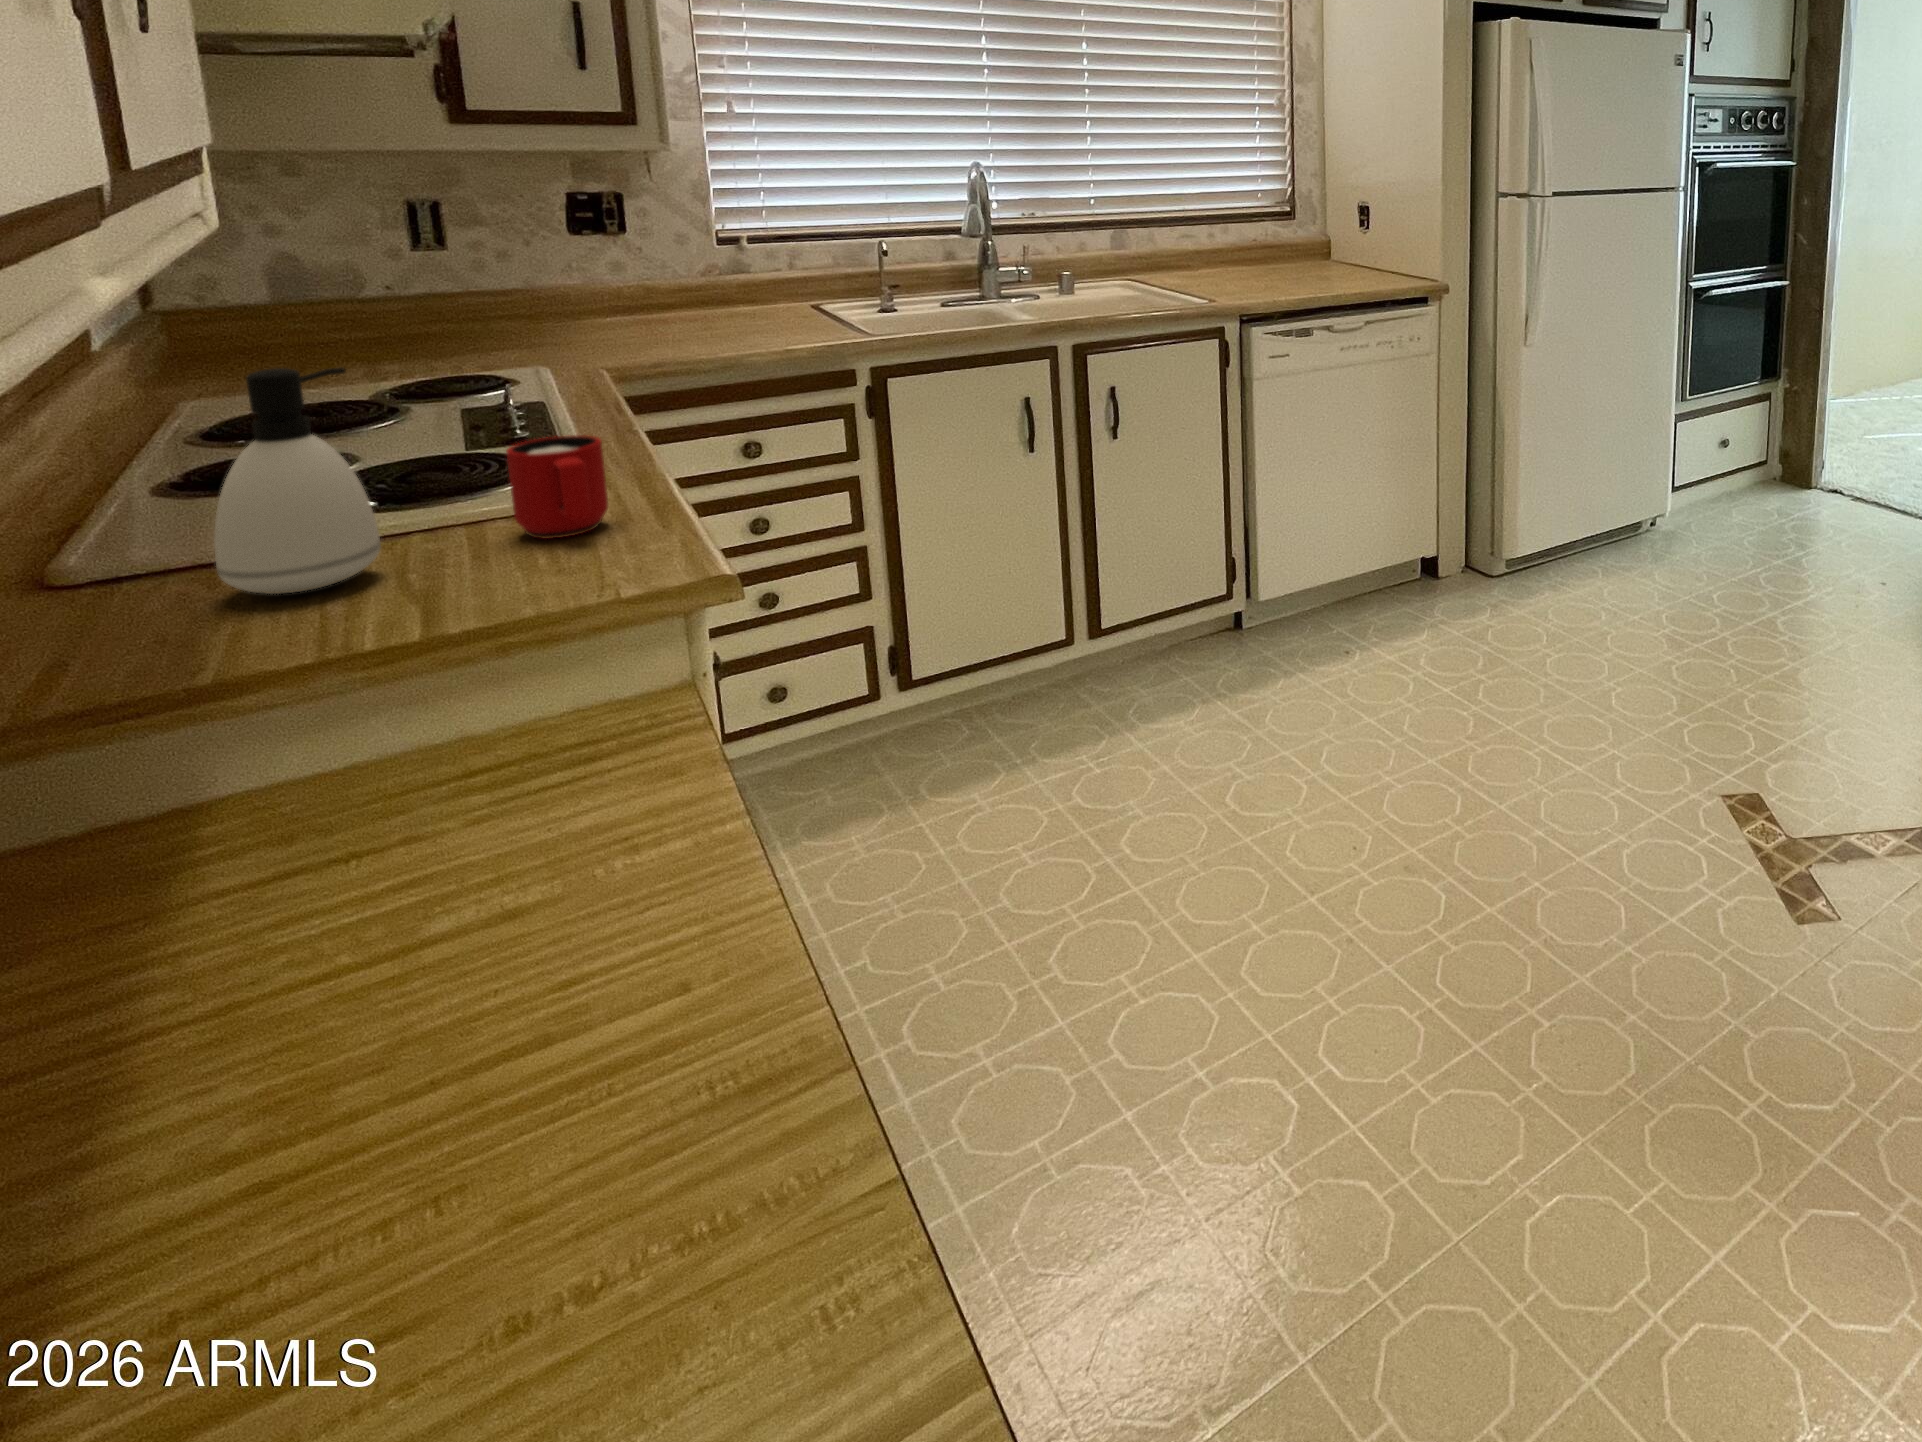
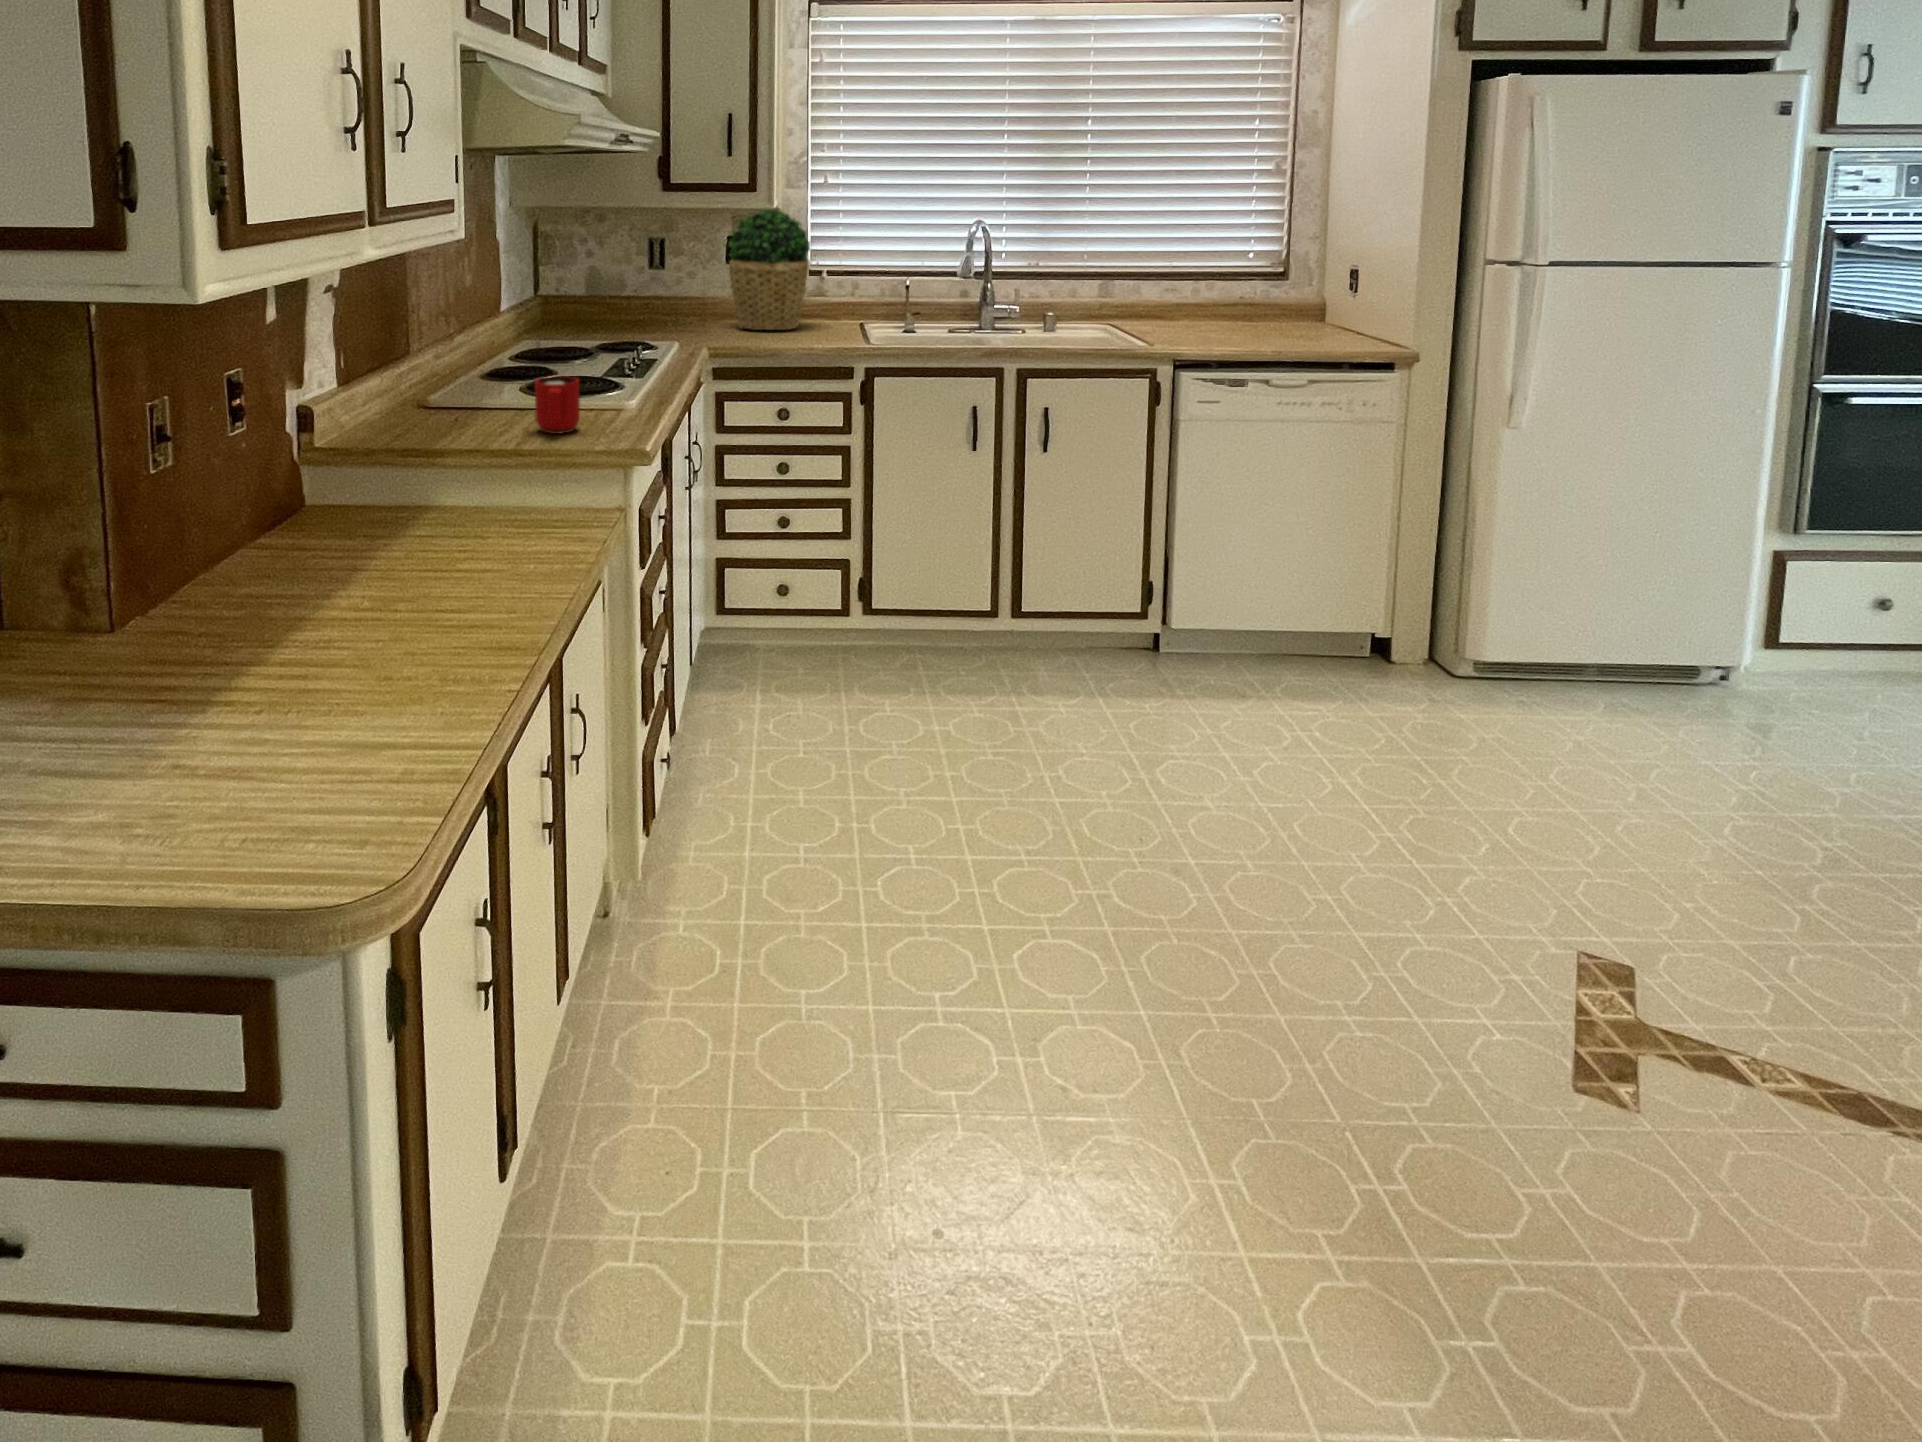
potted plant: none [592,148,743,332] -> present [729,209,810,330]
soap dispenser: present [214,368,381,594] -> none [410,322,473,436]

